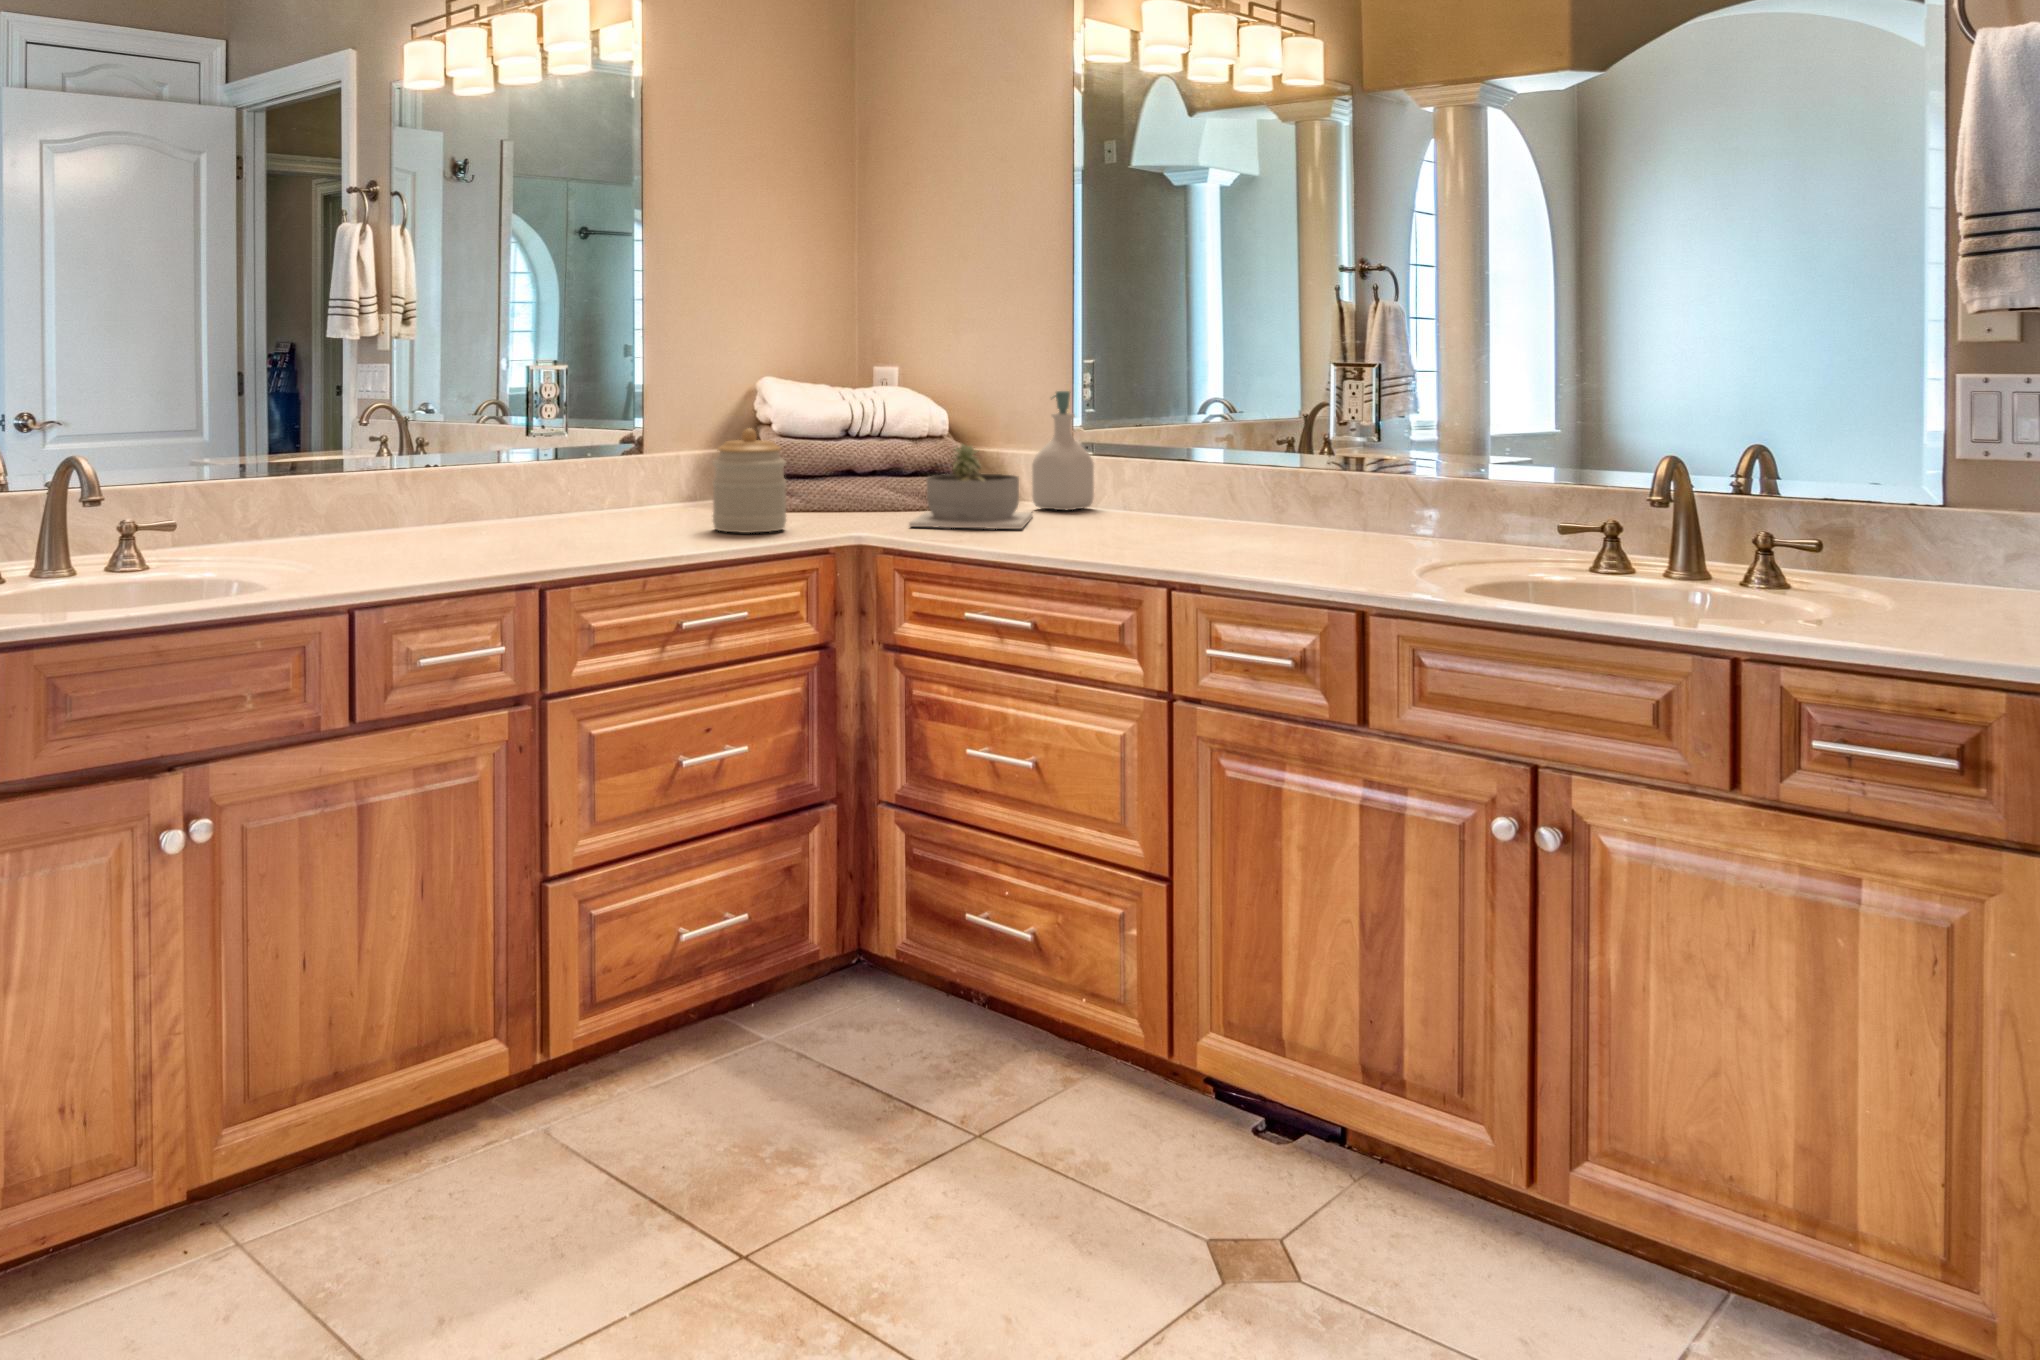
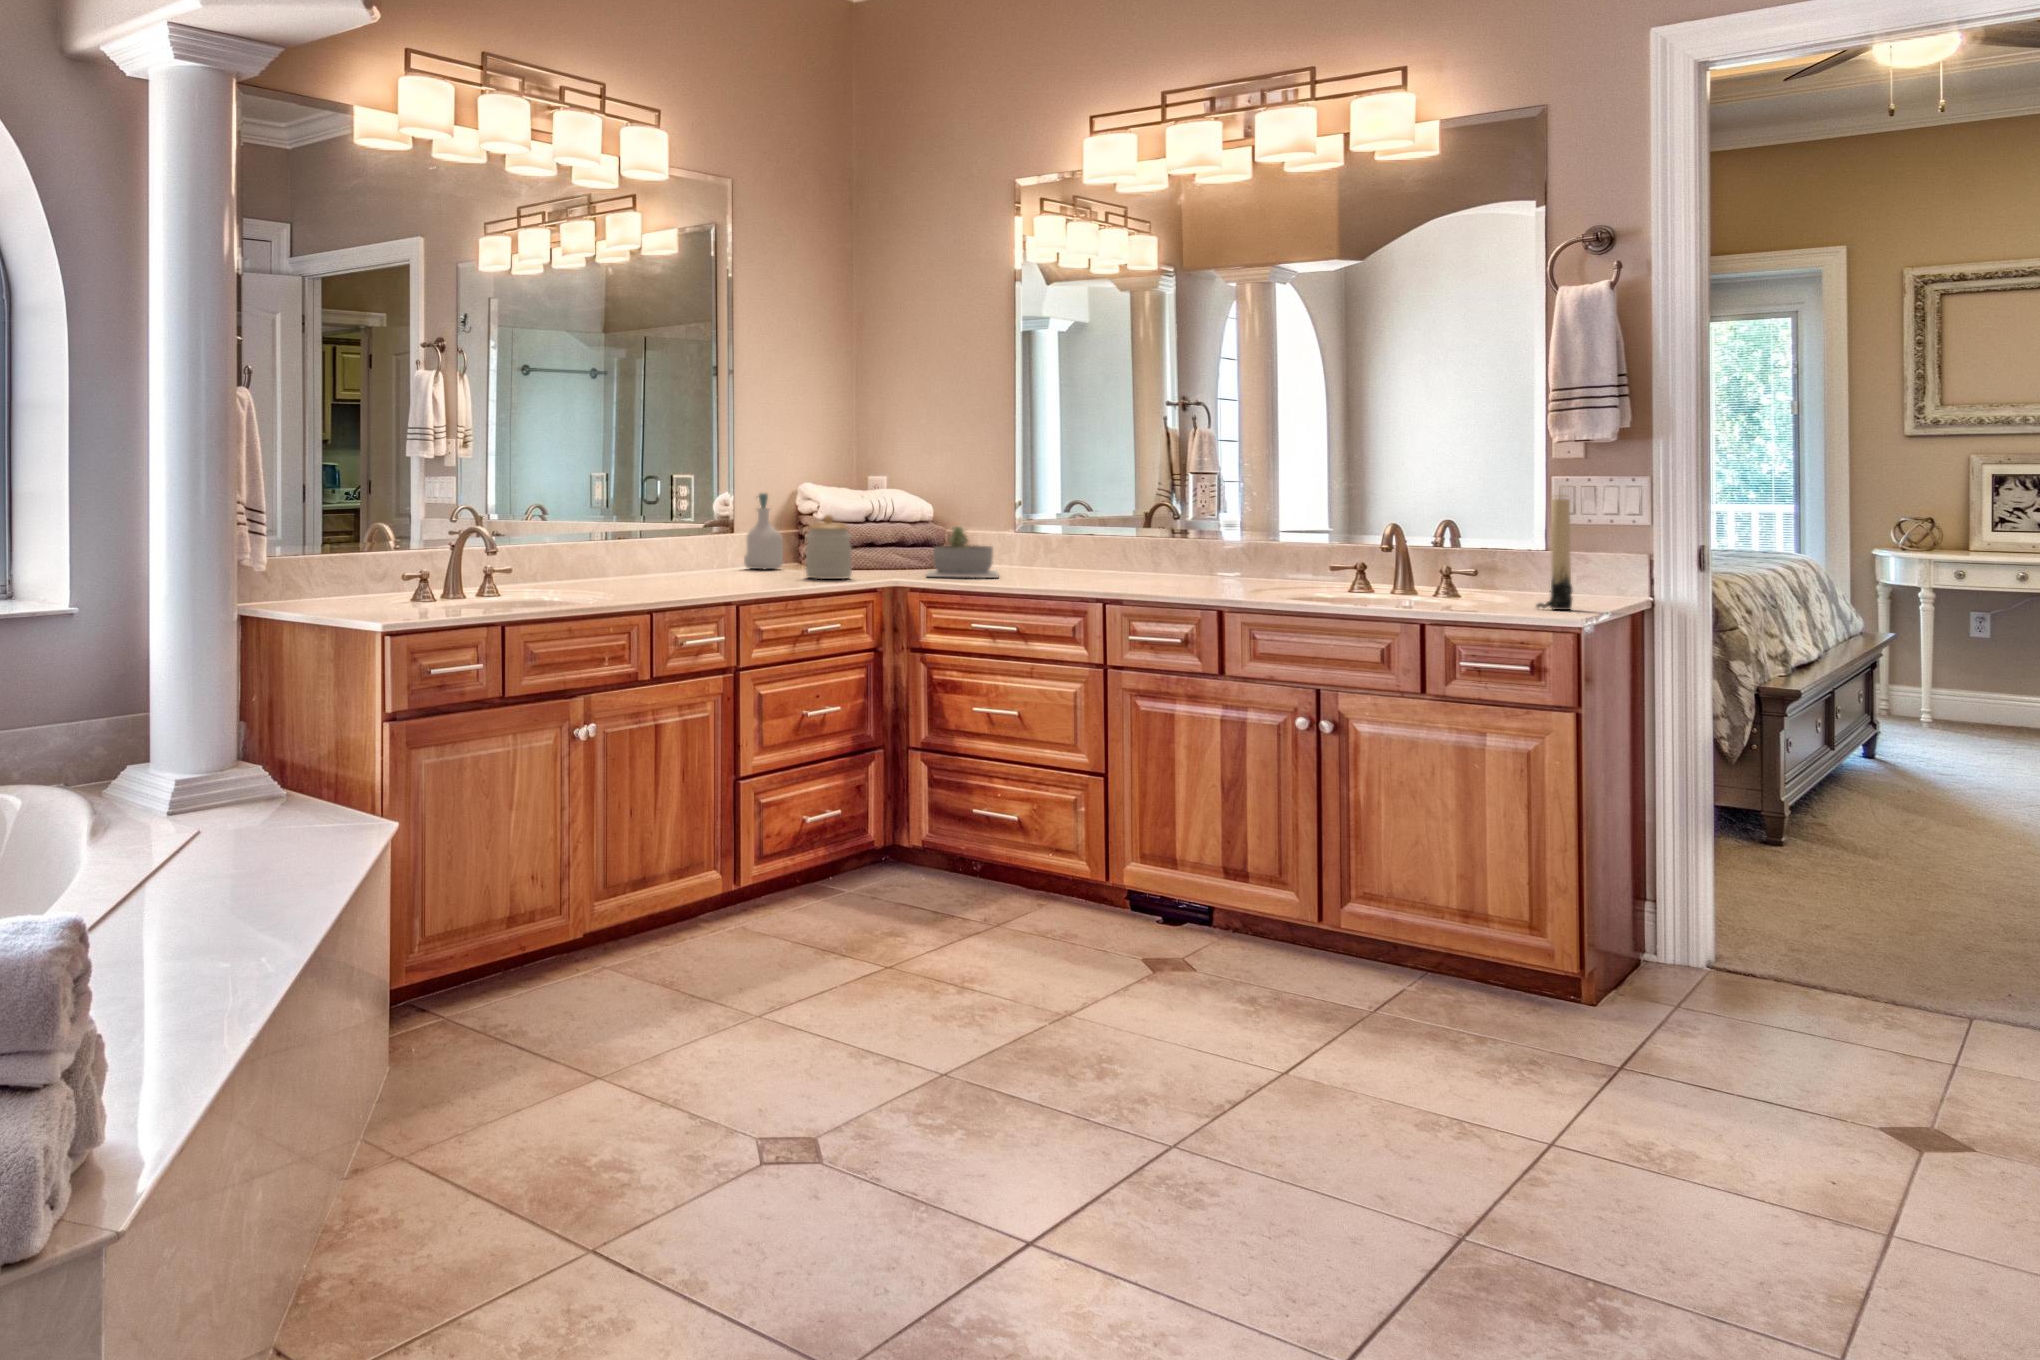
soap bottle: present [1032,391,1094,510] -> present [744,493,783,569]
candle: none [1951,411,2028,635] -> present [1536,494,1573,610]

